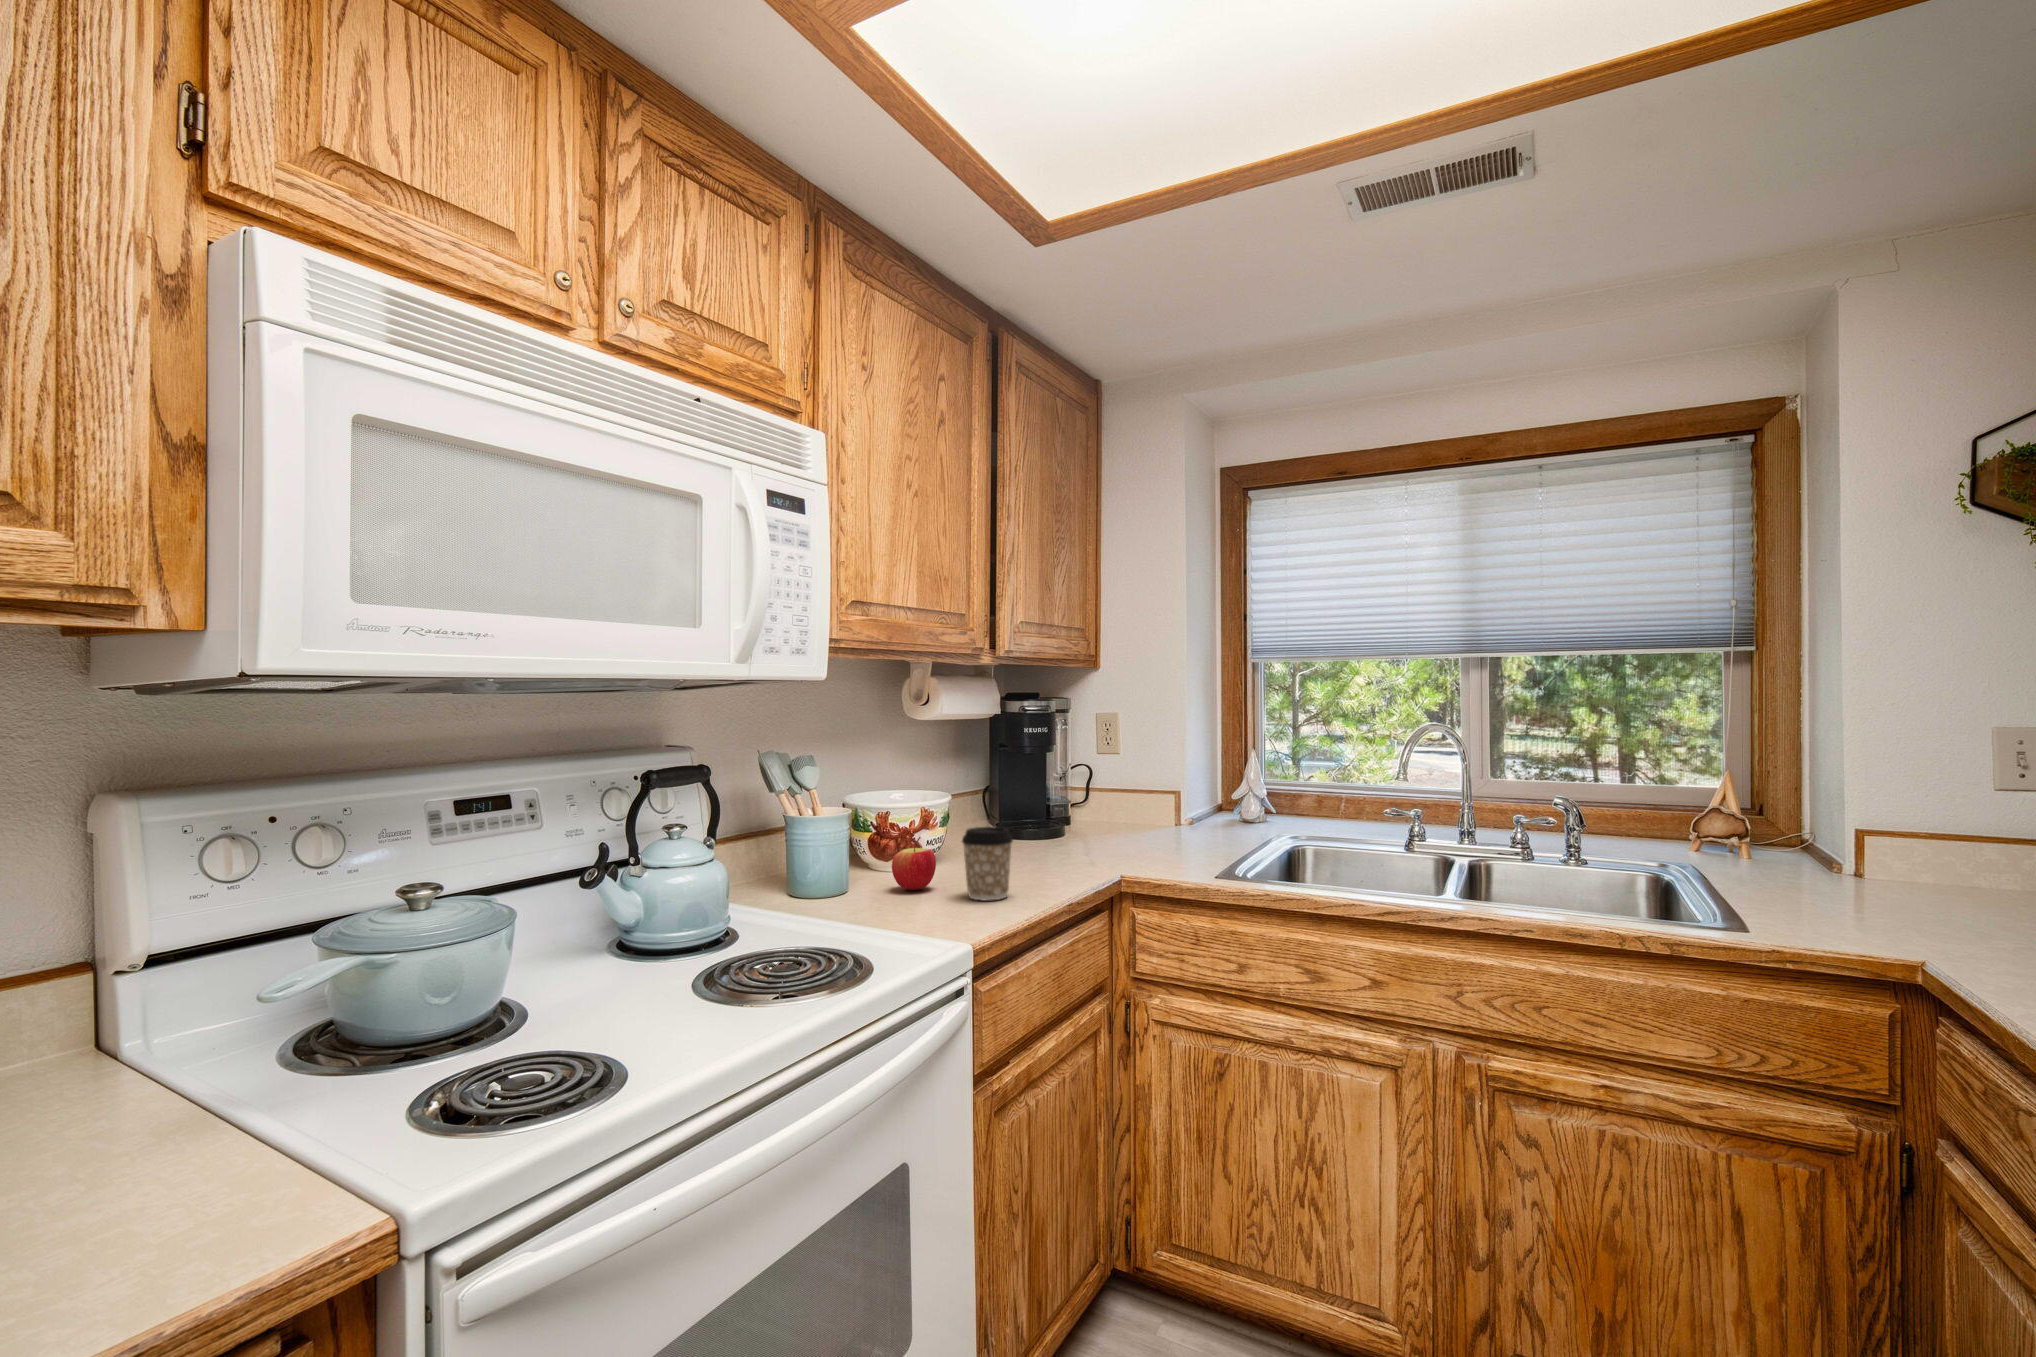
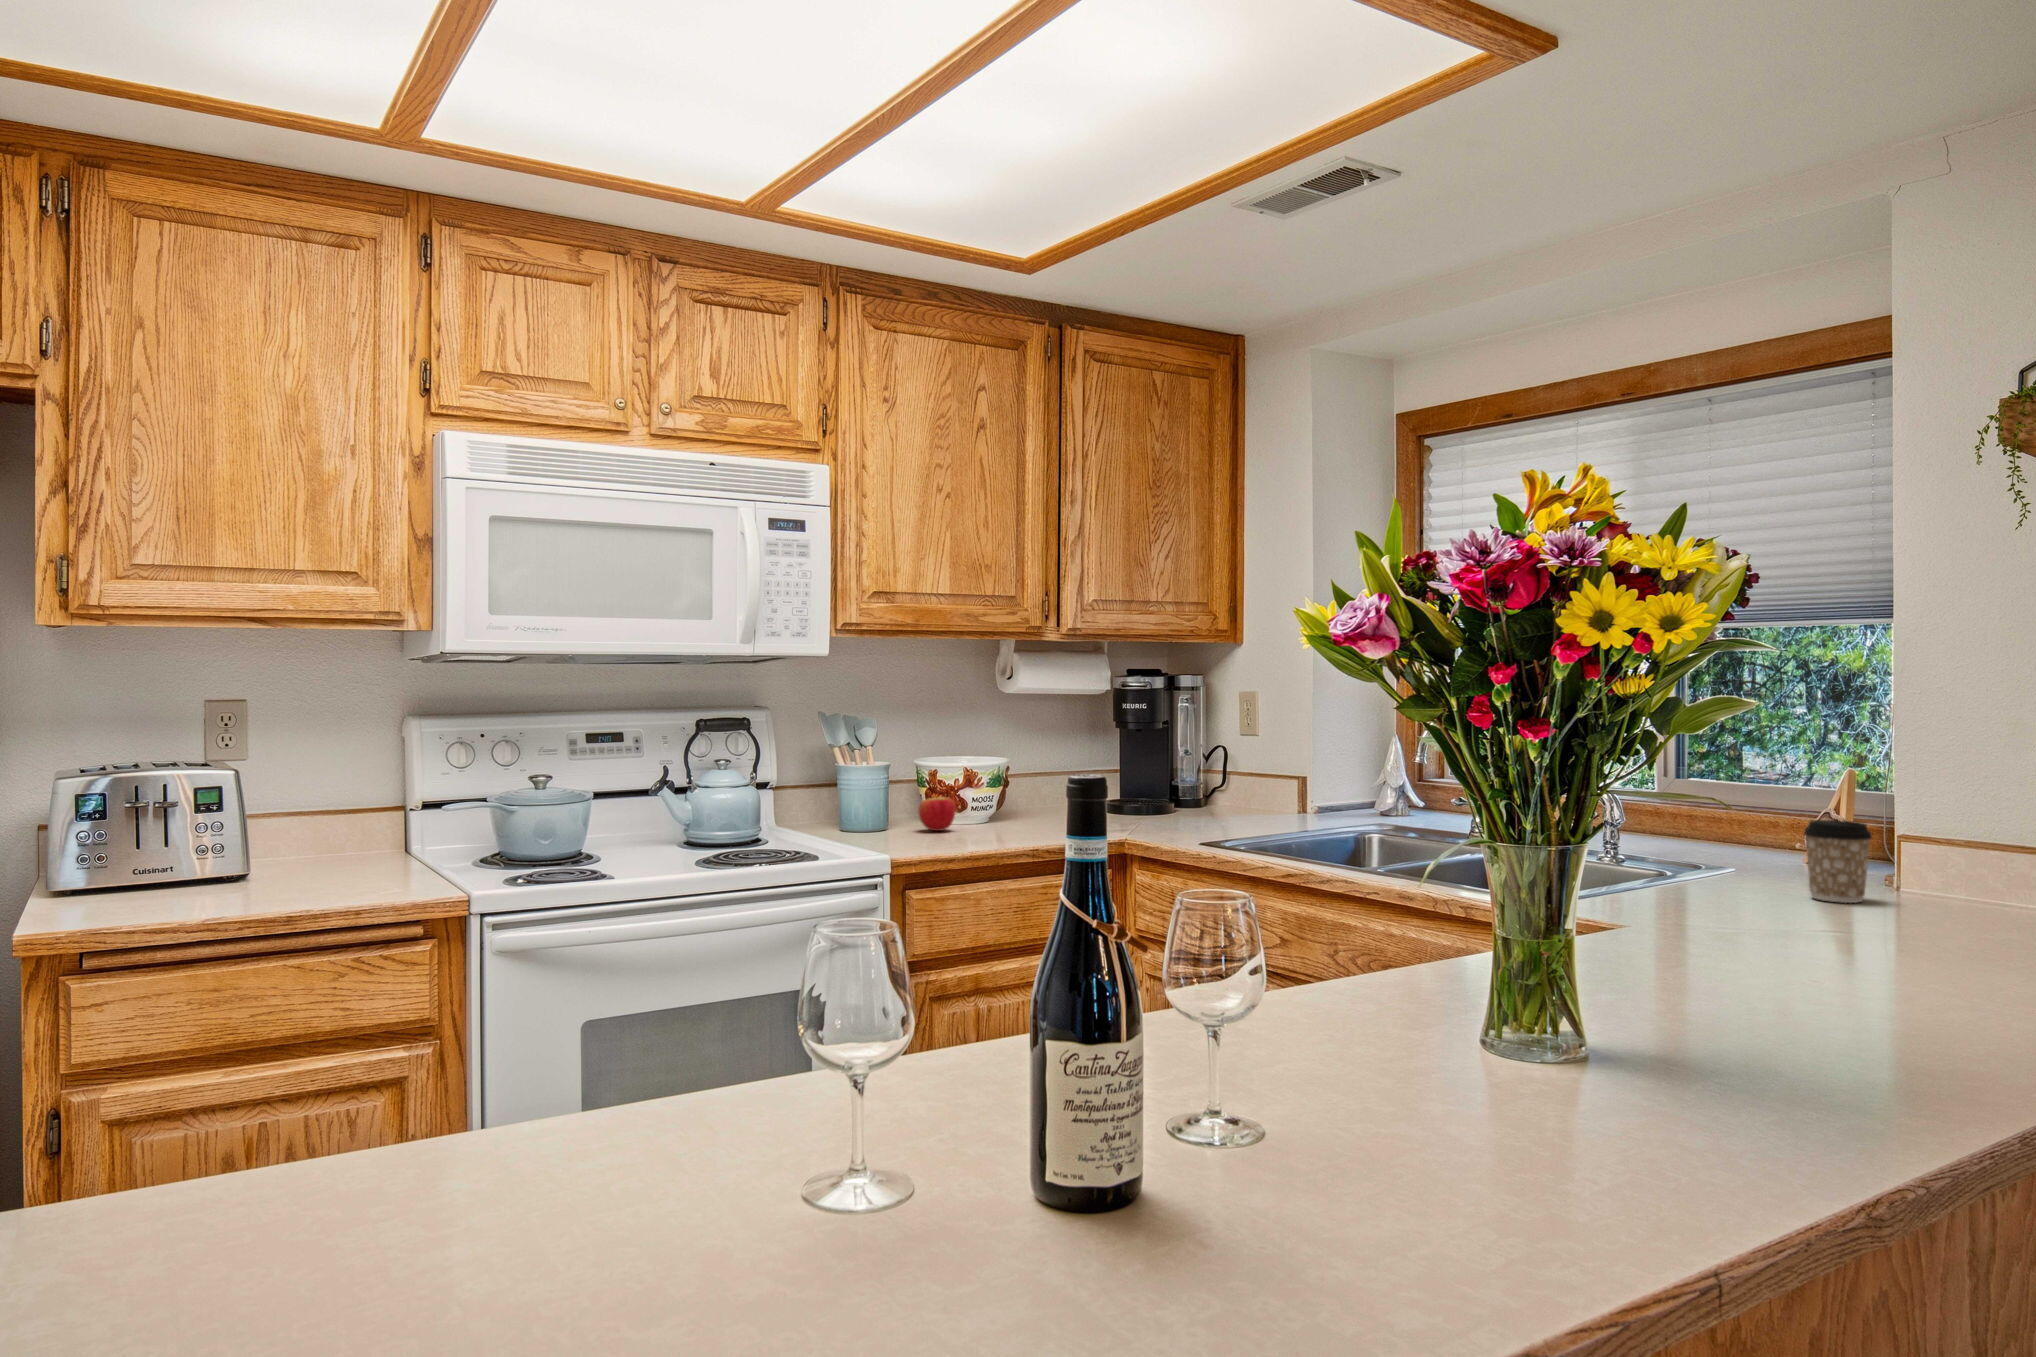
coffee cup: present [962,827,1013,900] -> present [1803,820,1872,903]

